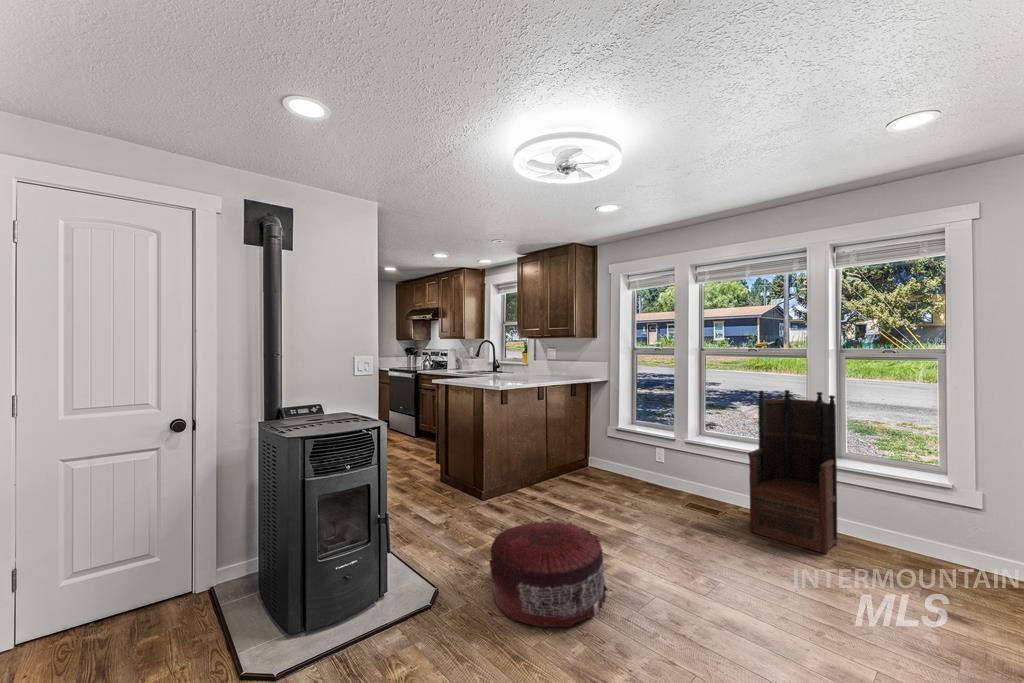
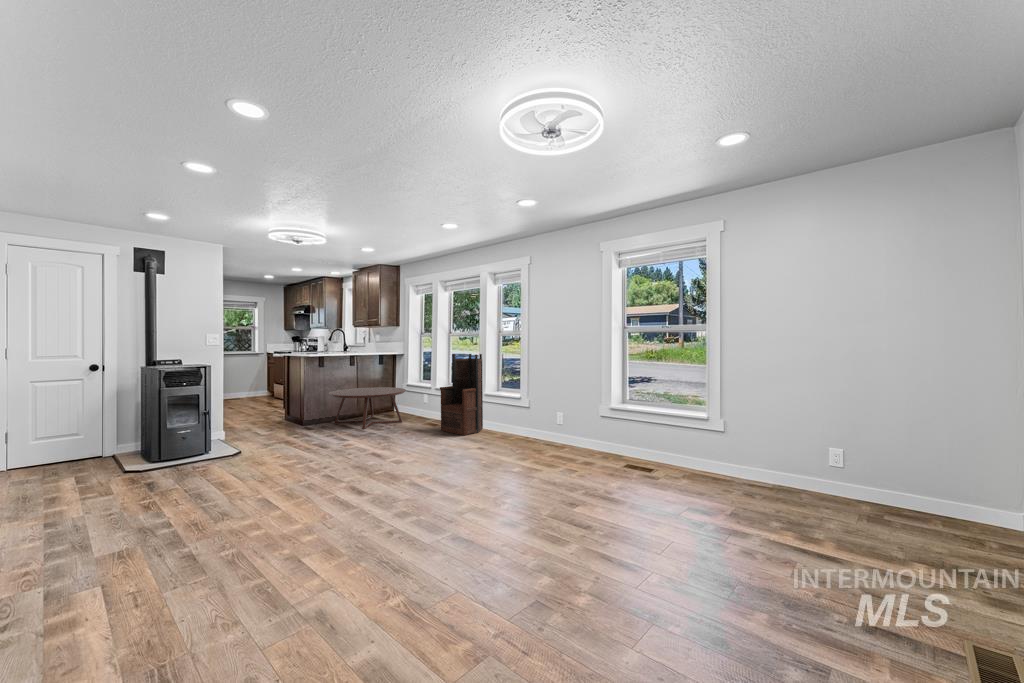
coffee table: none [525,435,648,520] -> present [329,387,406,429]
pouf: present [489,522,607,627] -> none [264,418,327,456]

